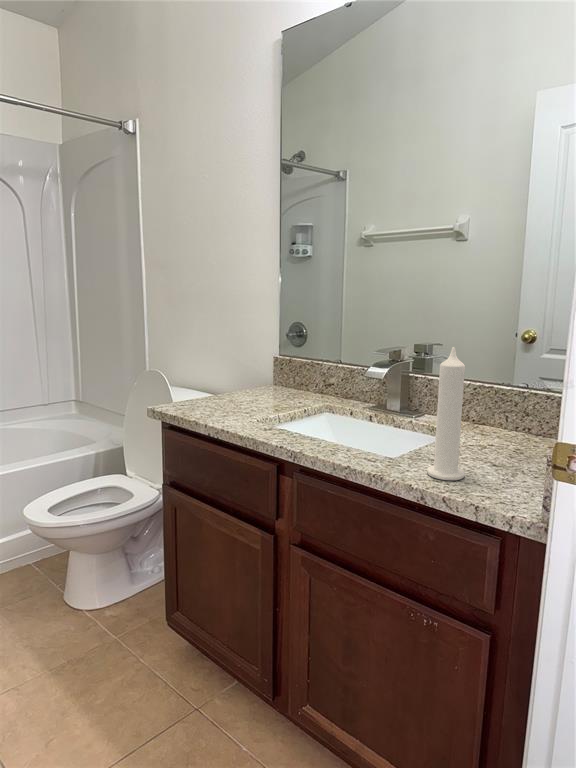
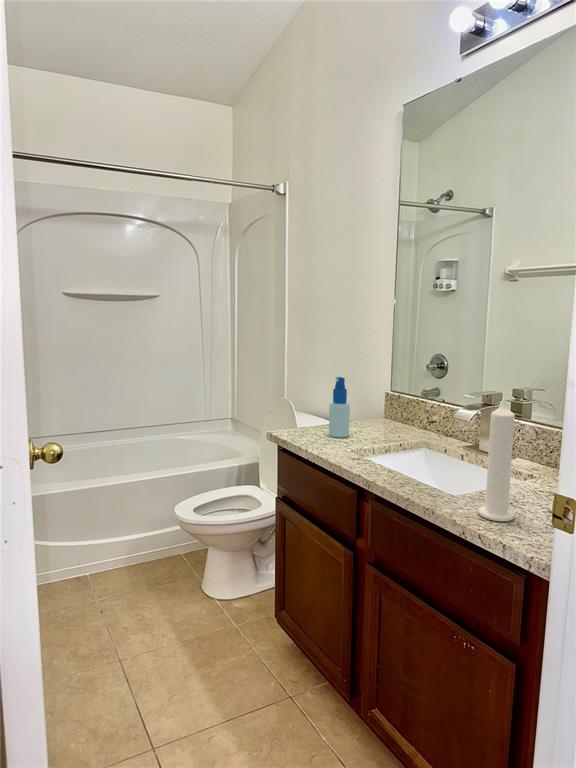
spray bottle: none [224,339,247,408] -> present [329,377,350,437]

